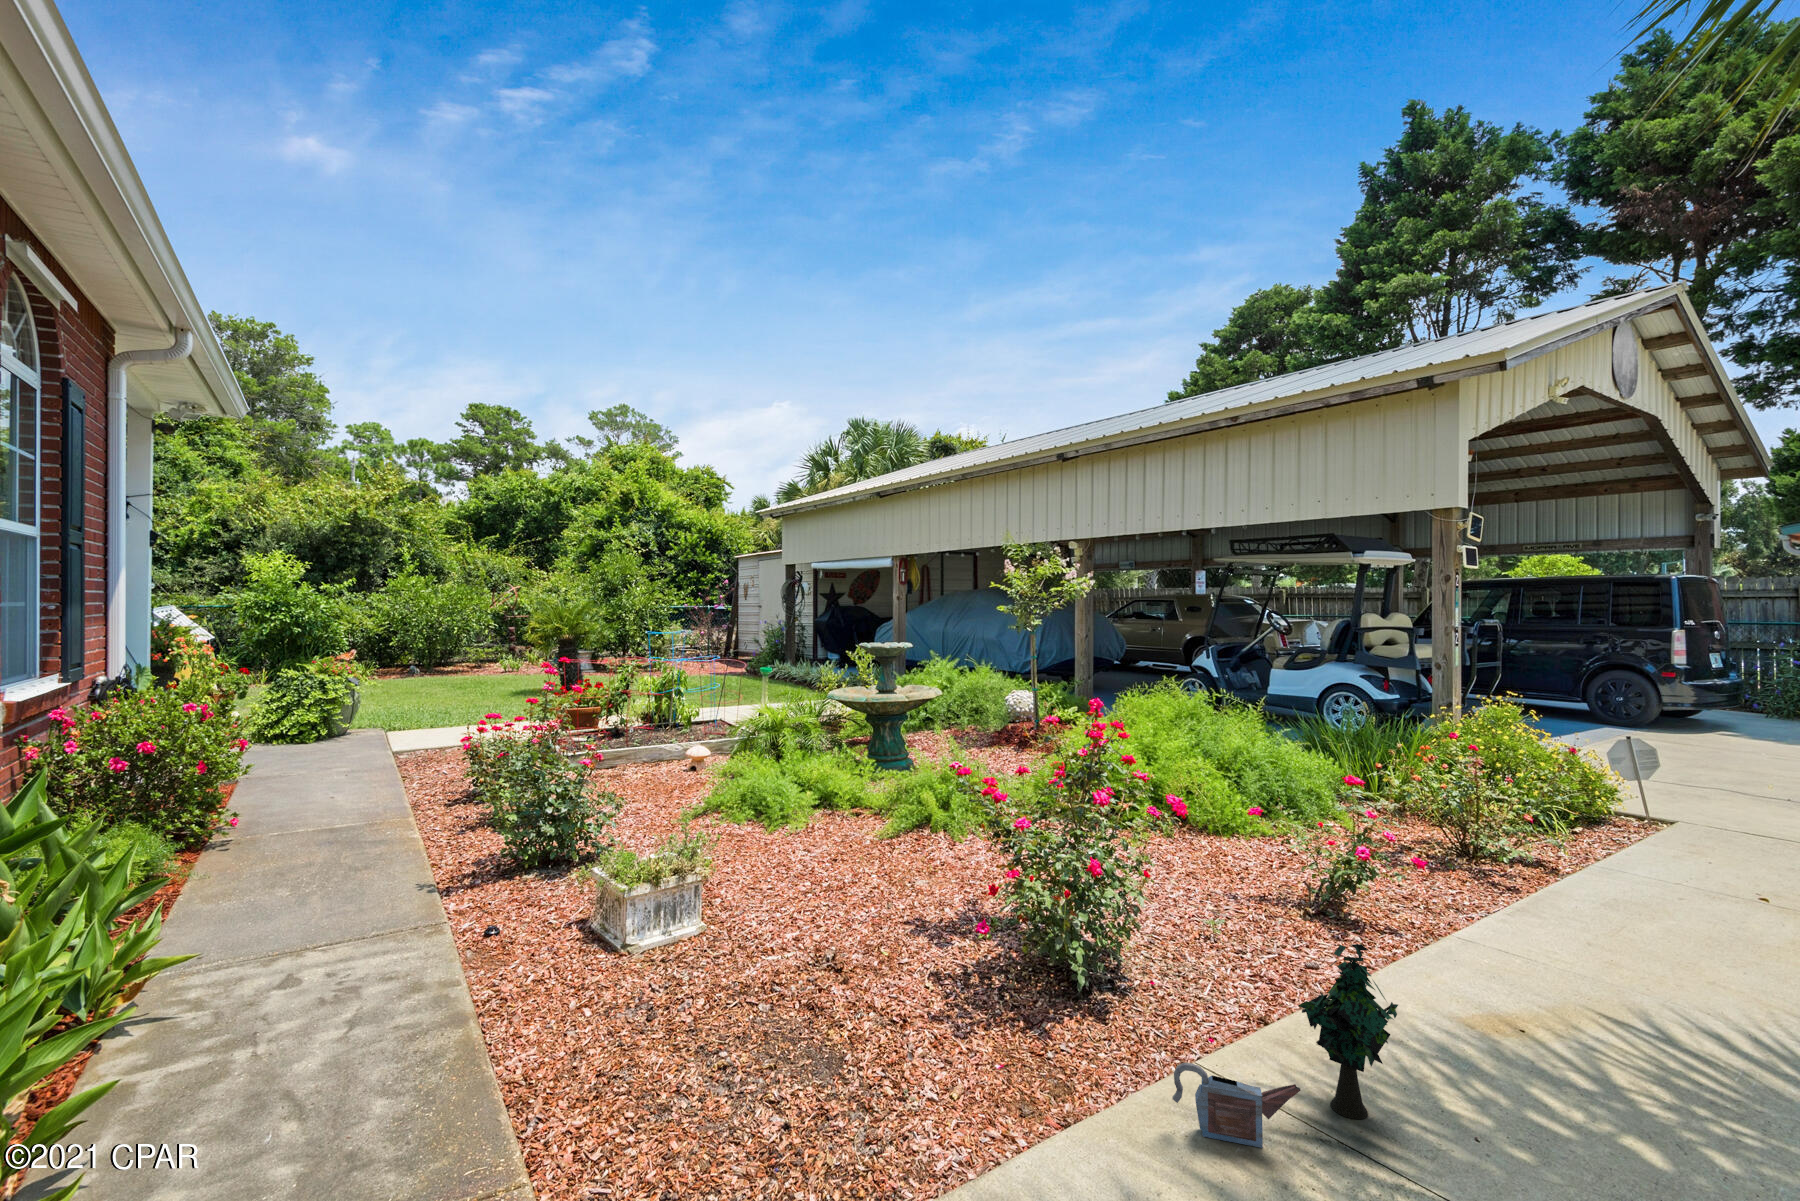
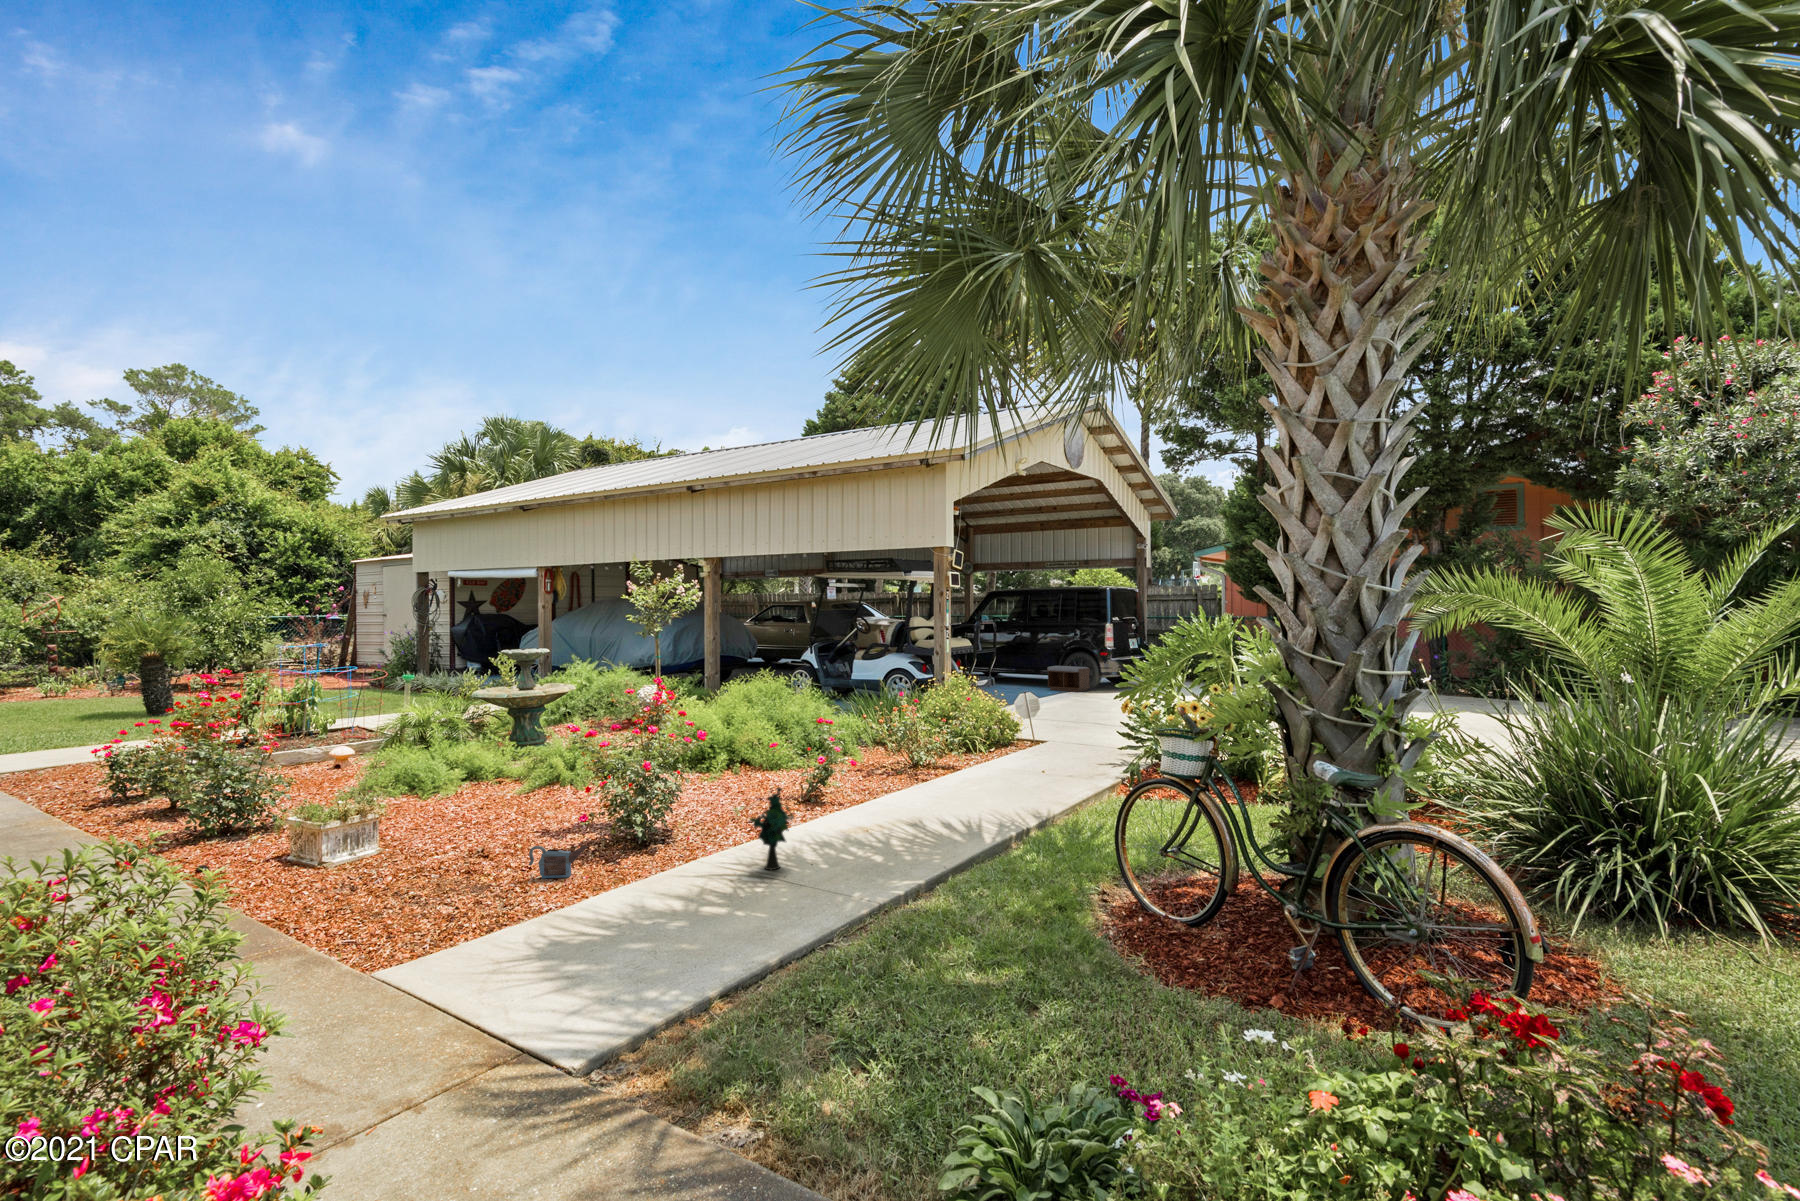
bench: none [1572,688,1657,729] -> present [1047,666,1090,692]
watering can: present [1172,1062,1301,1148] -> present [529,846,587,878]

